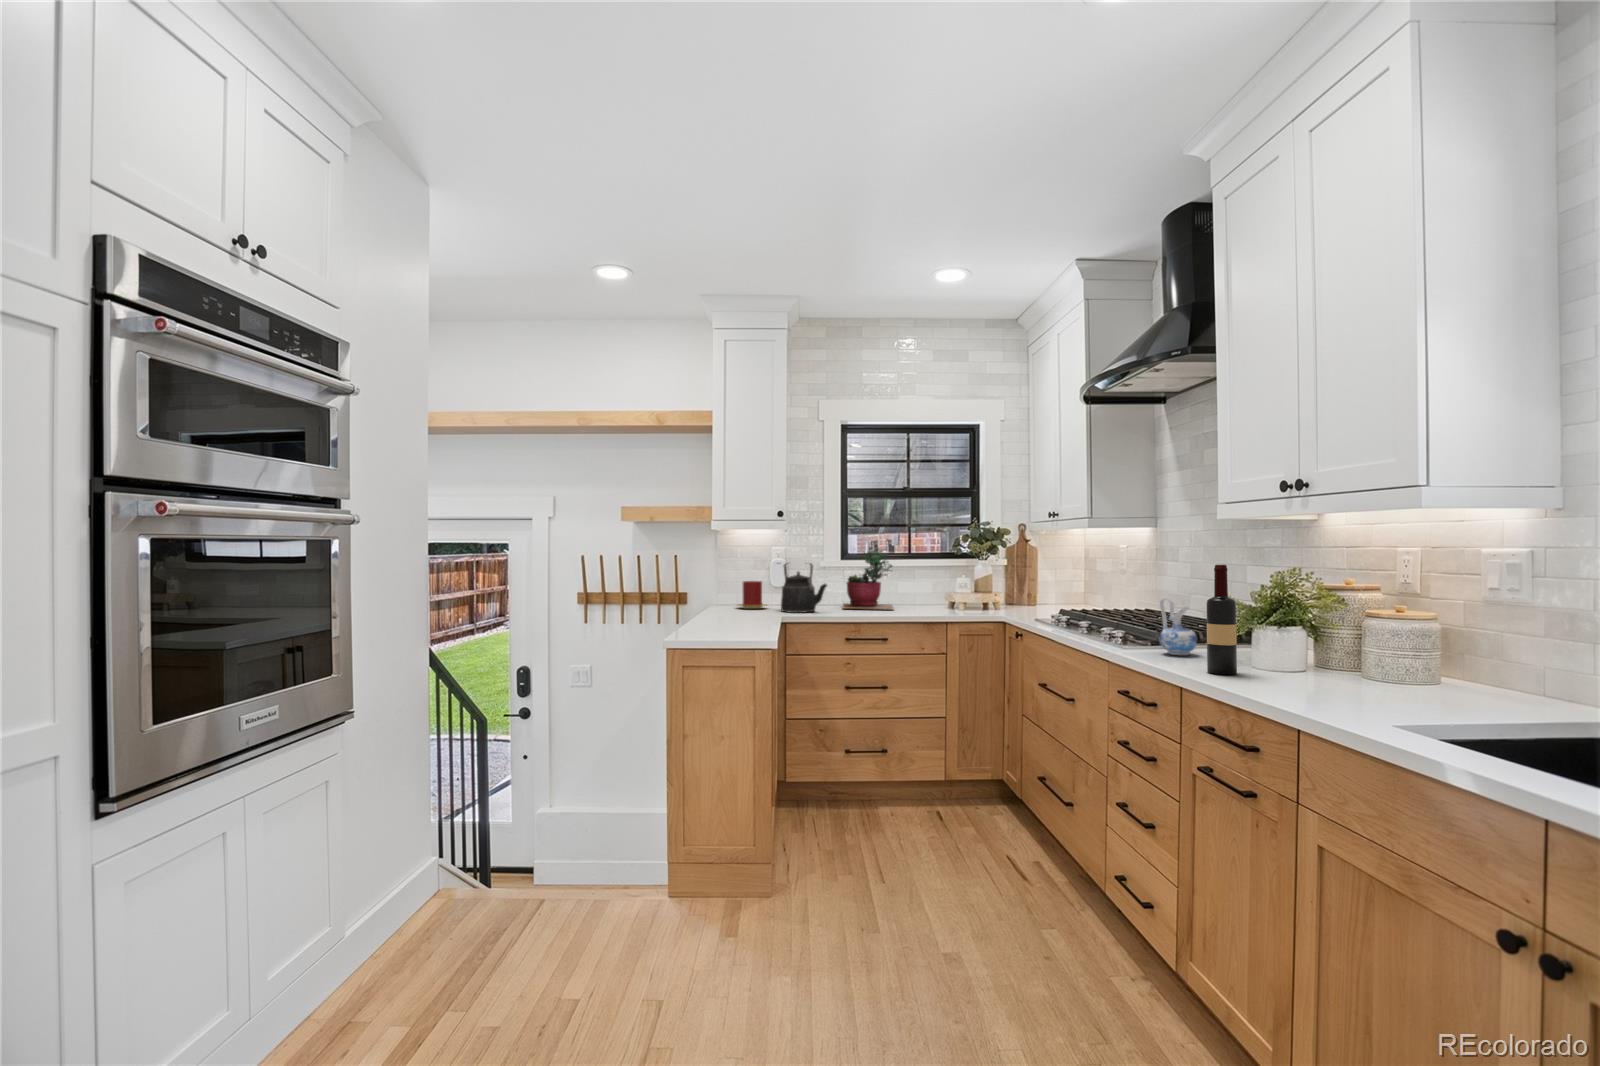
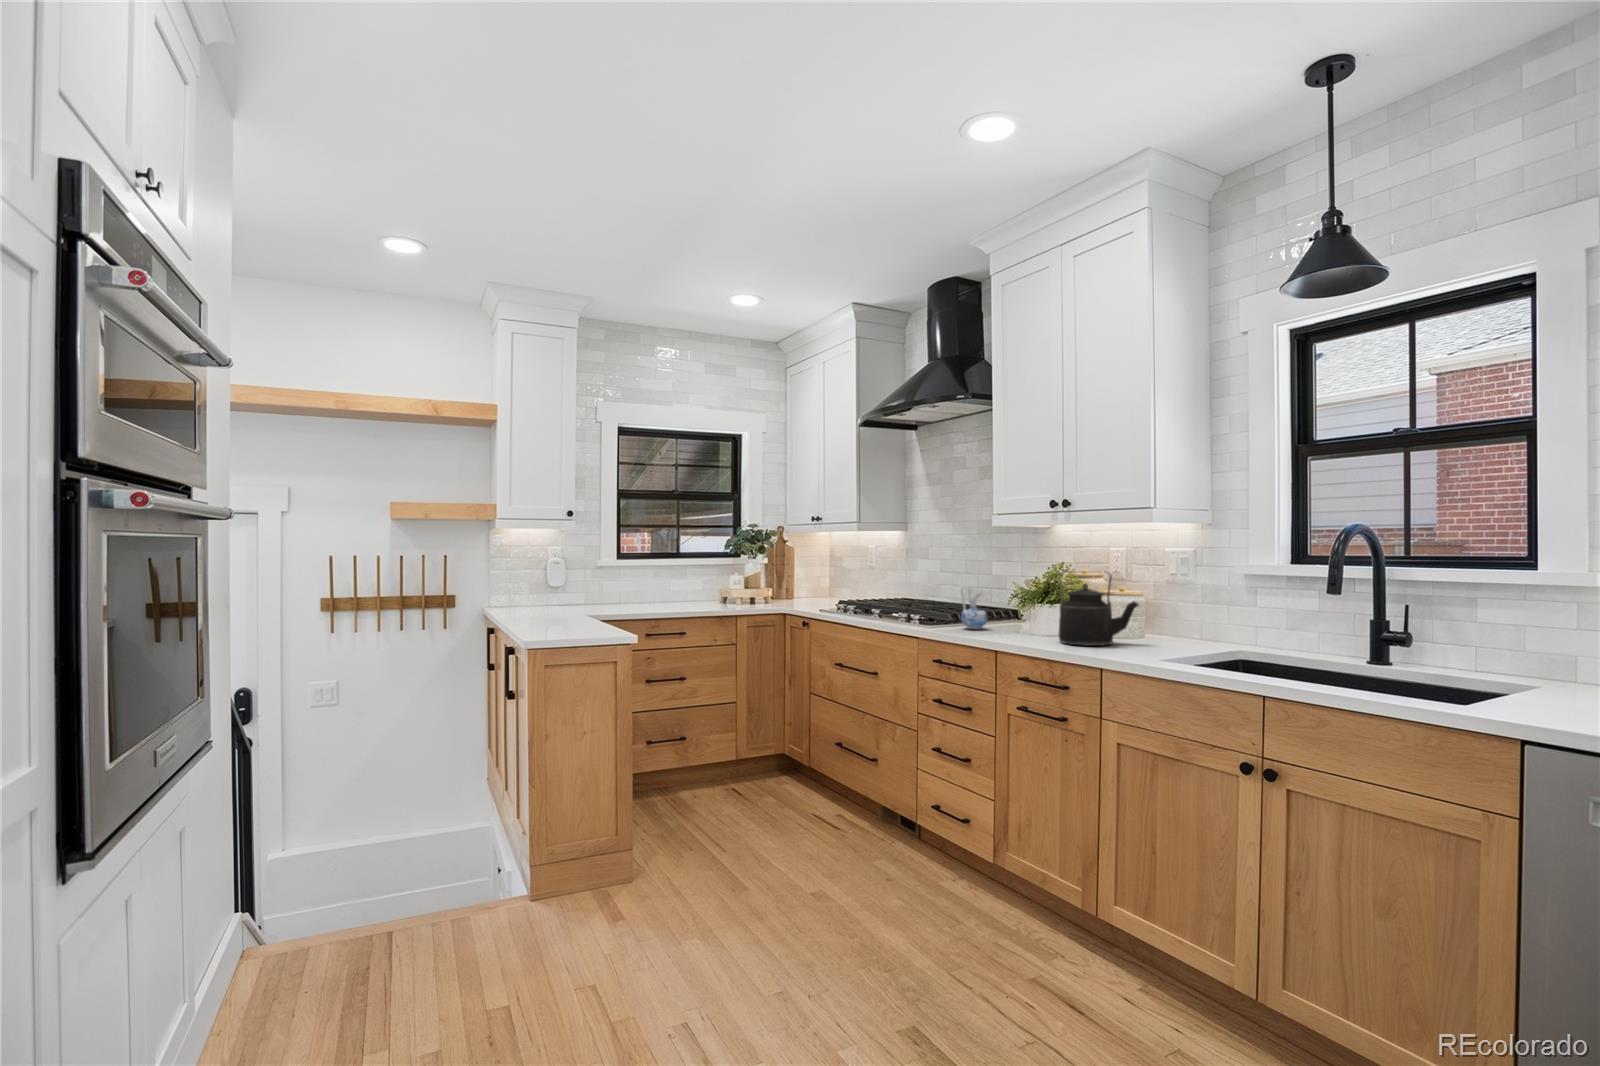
succulent plant: present [843,548,893,610] -> none [620,547,676,606]
kettle: present [781,563,827,613] -> present [1058,571,1138,646]
wine bottle: present [1207,565,1237,675] -> none [1012,560,1033,640]
candle: present [738,581,767,609] -> none [519,581,554,610]

